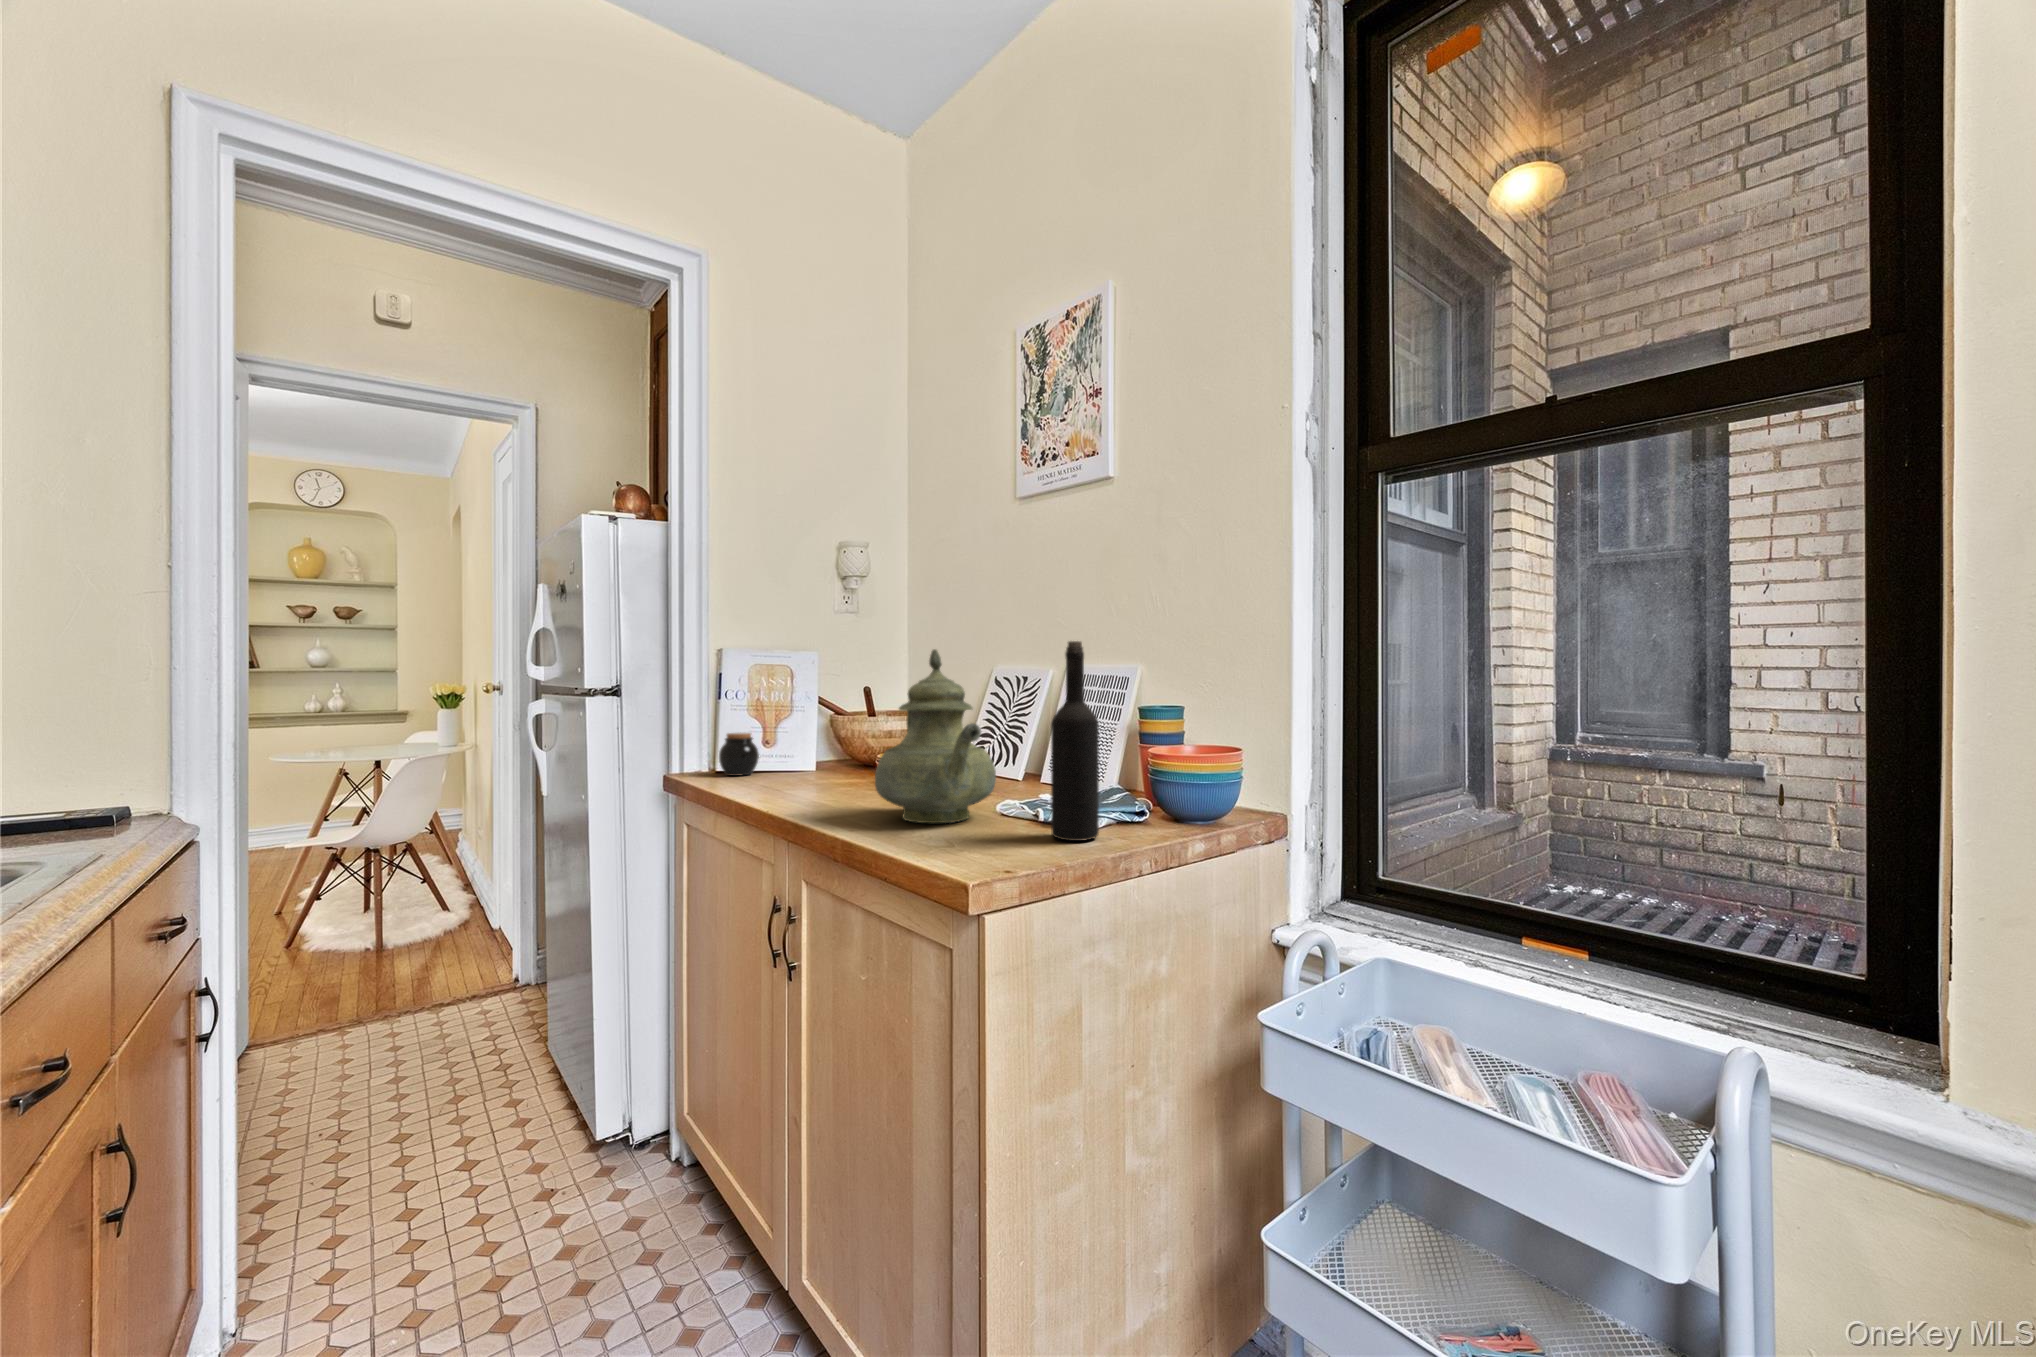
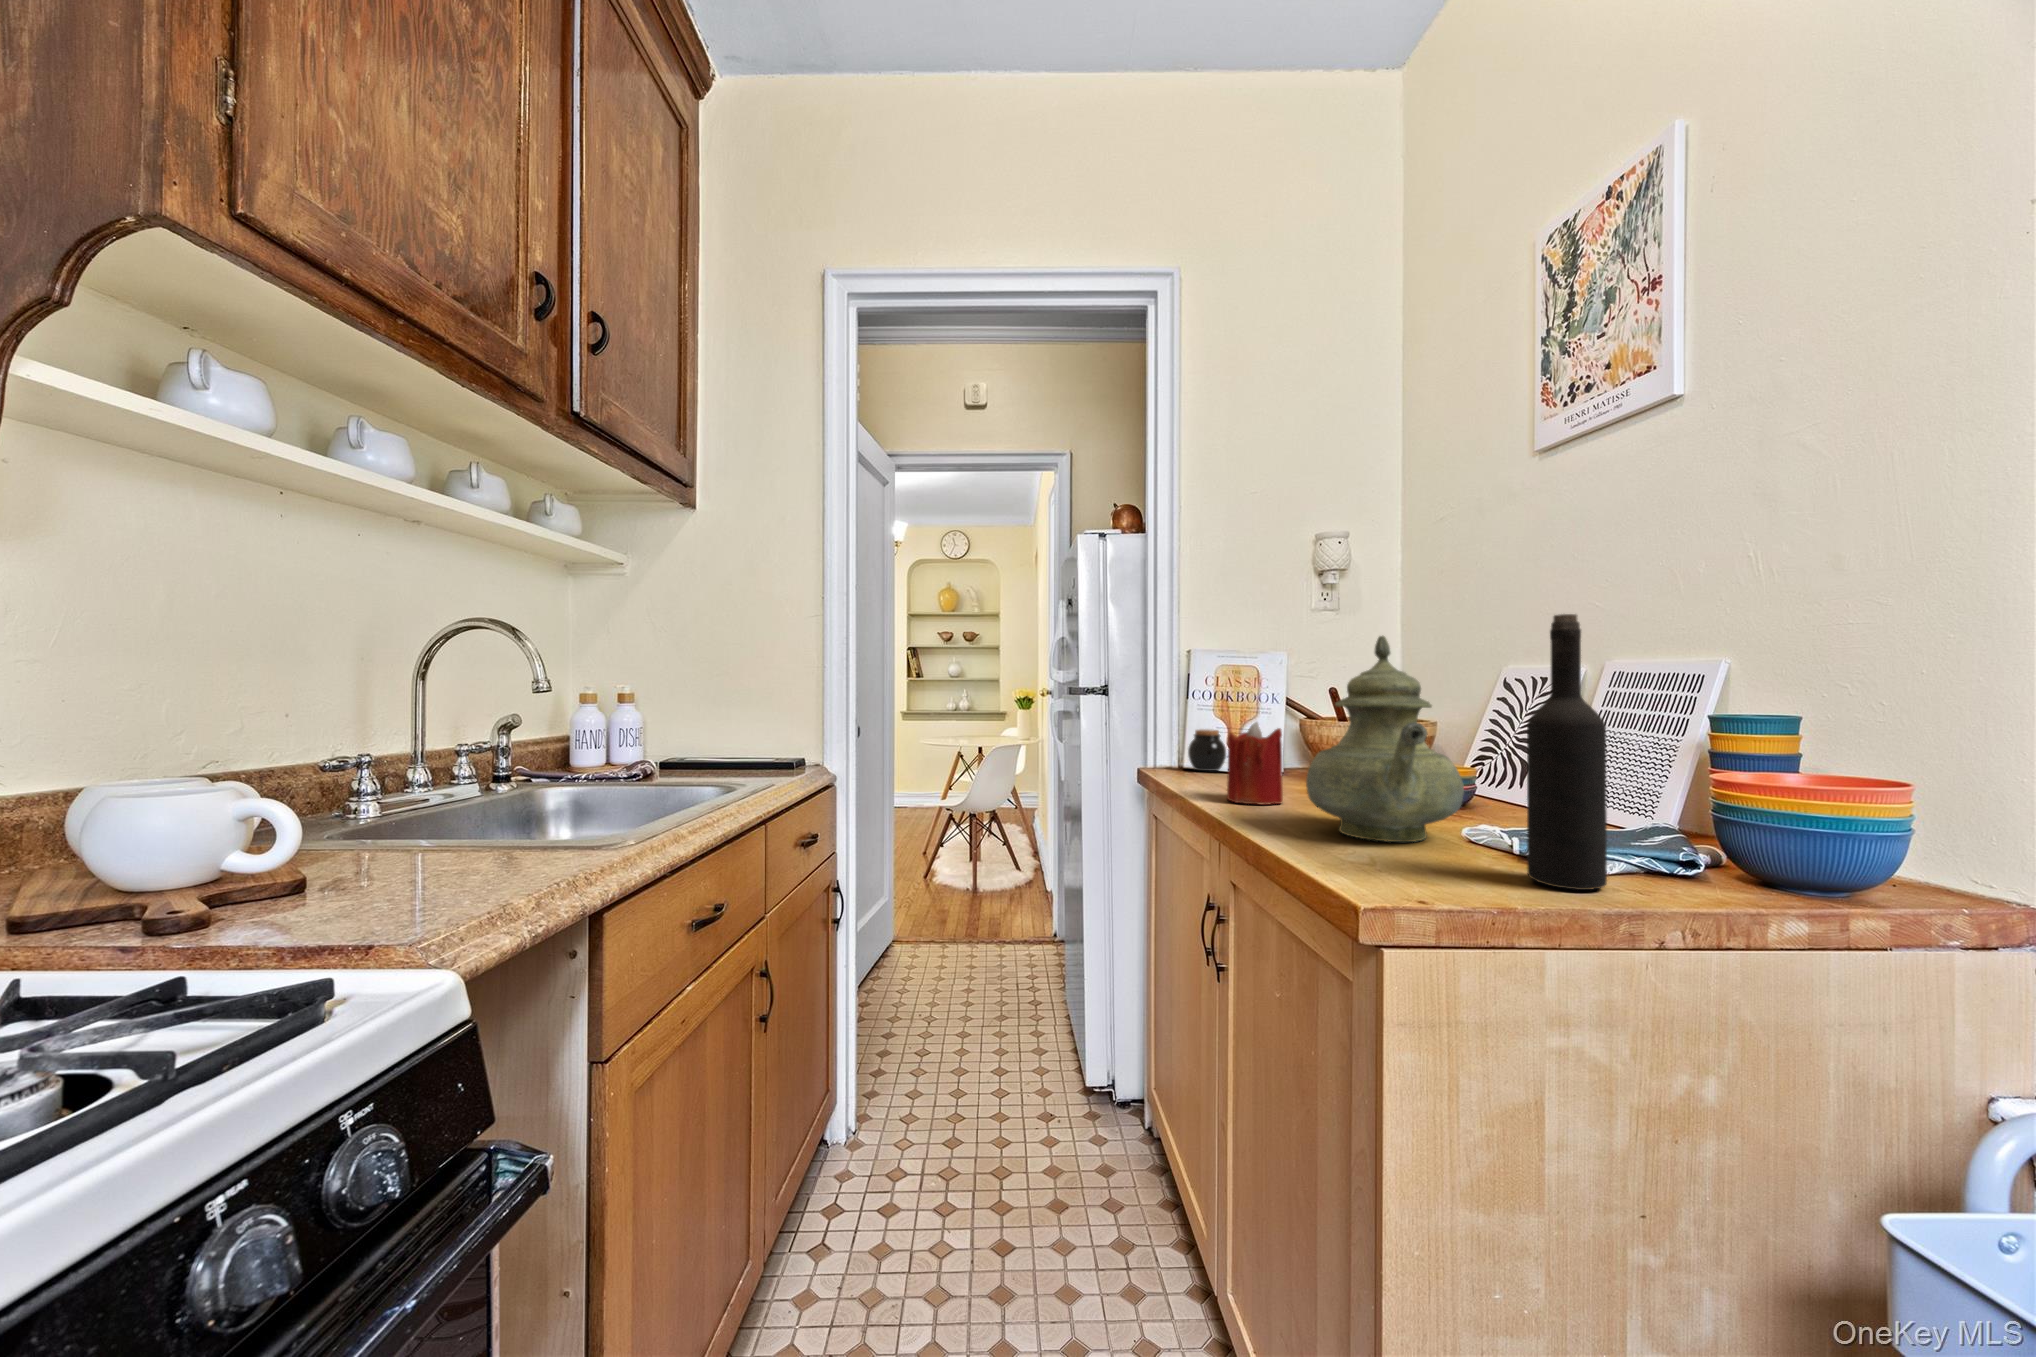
candle: none [783,724,837,804] -> present [1227,722,1283,804]

